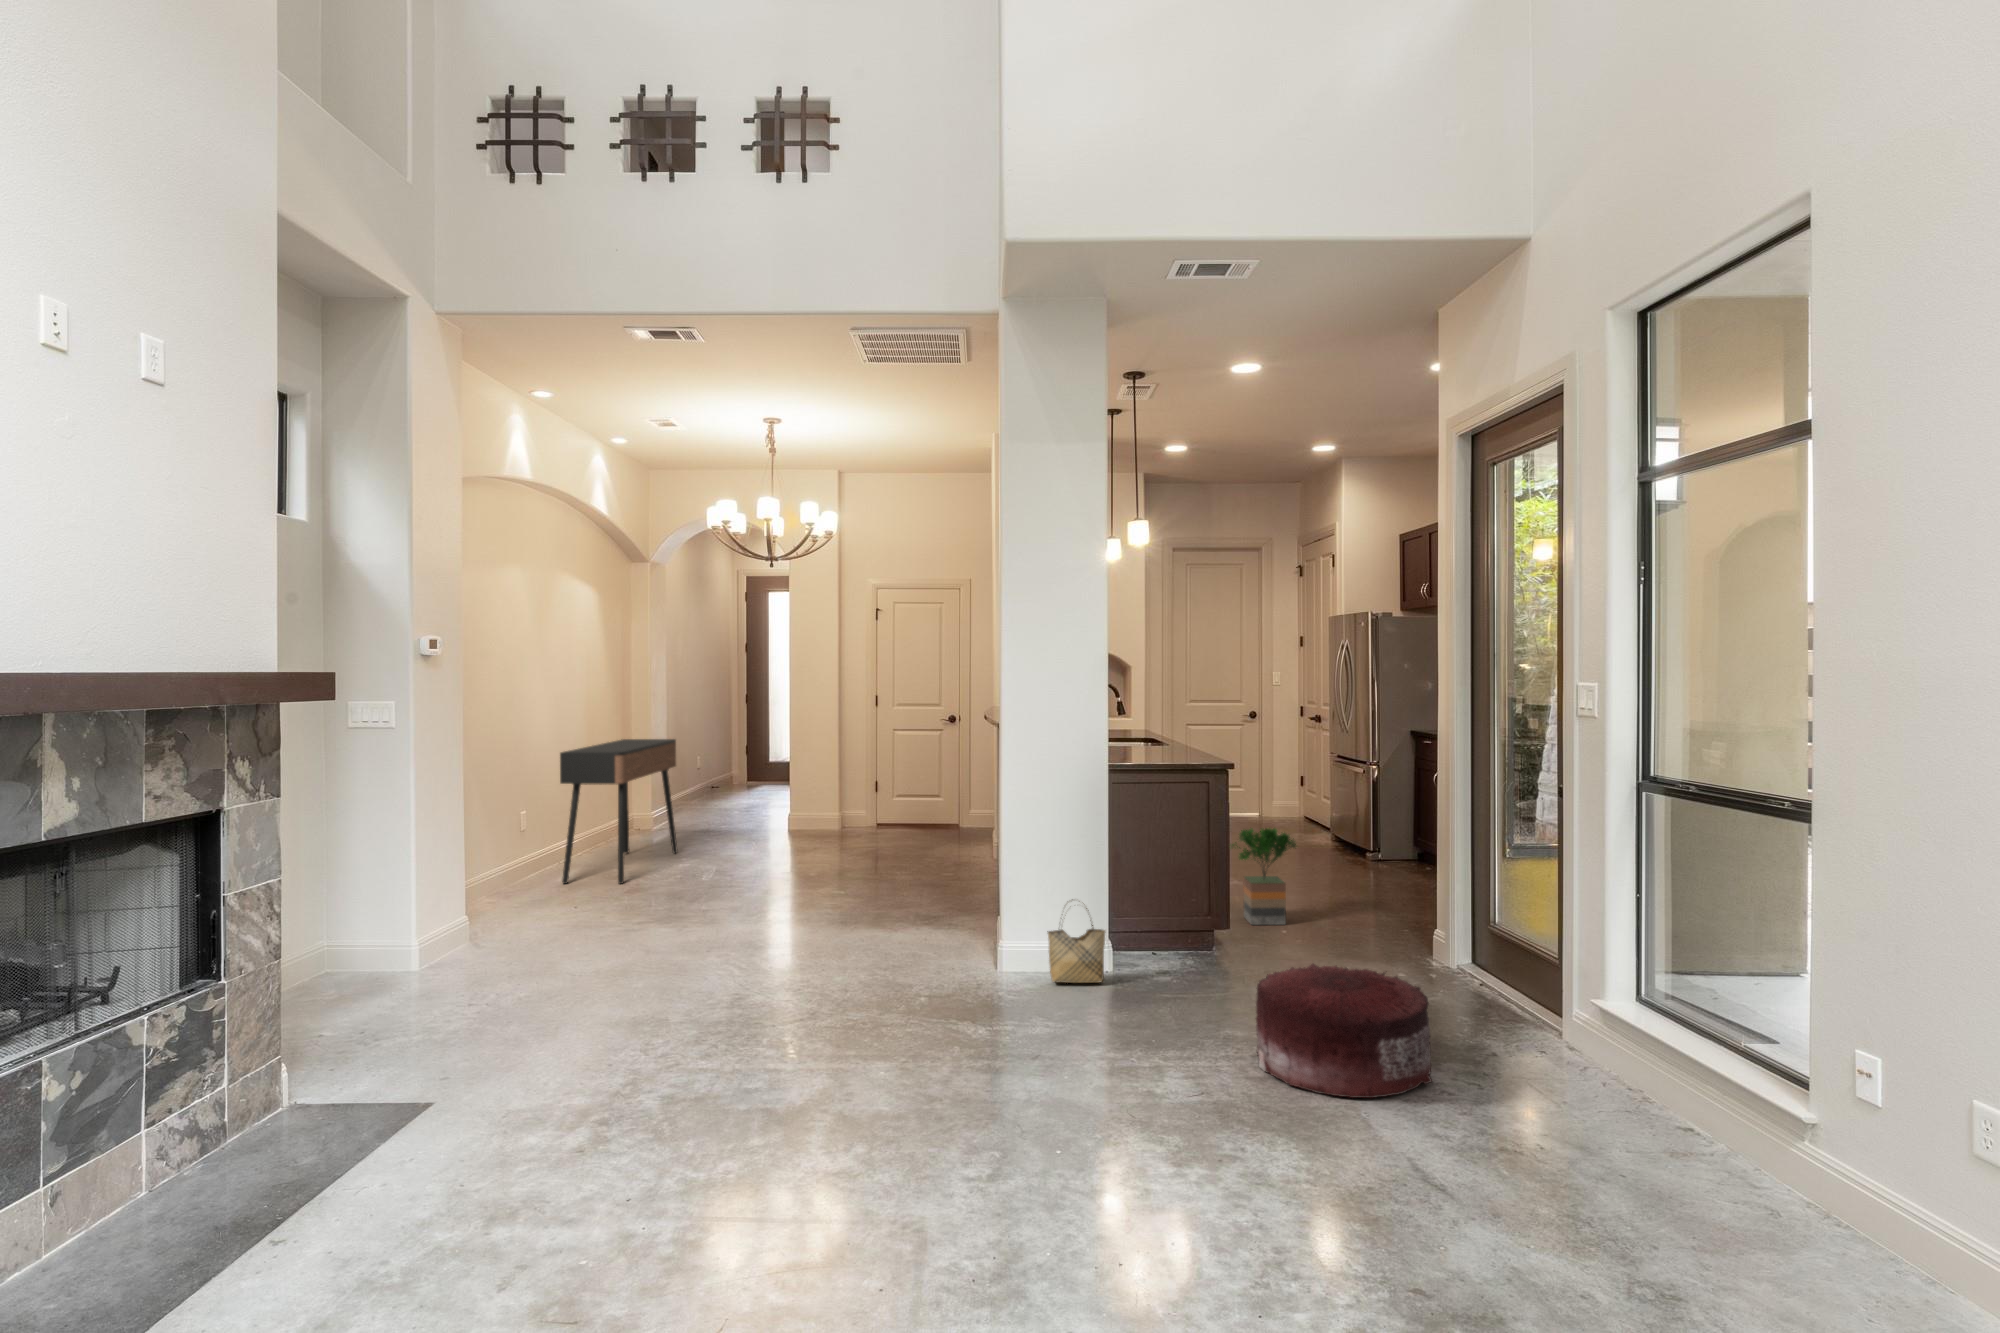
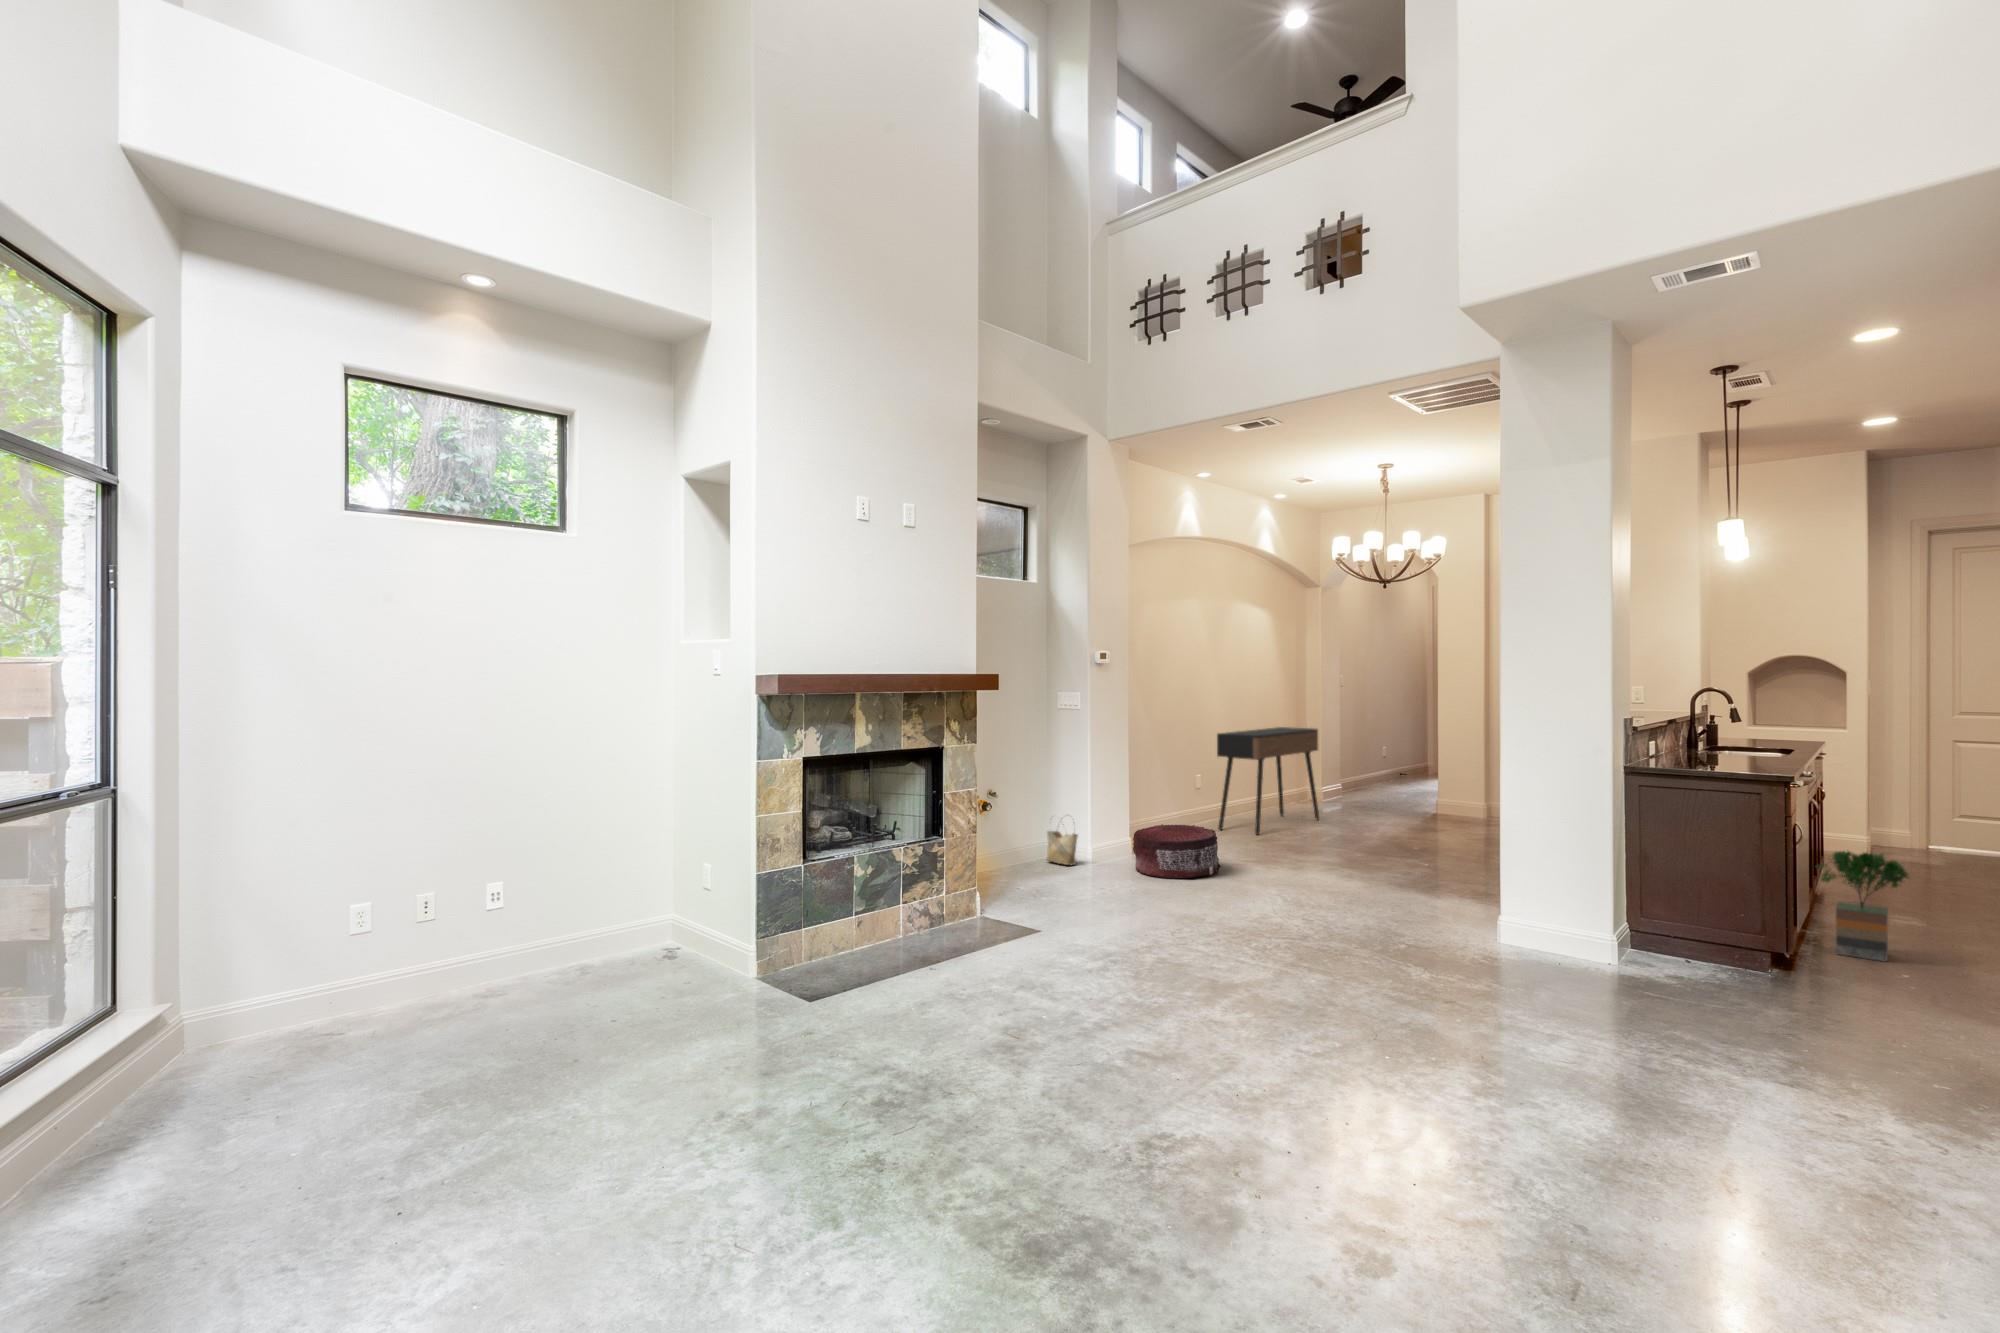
woven basket: present [1047,899,1105,983] -> present [1046,831,1078,865]
pouf: present [1256,964,1432,1099] -> present [1133,824,1221,878]

